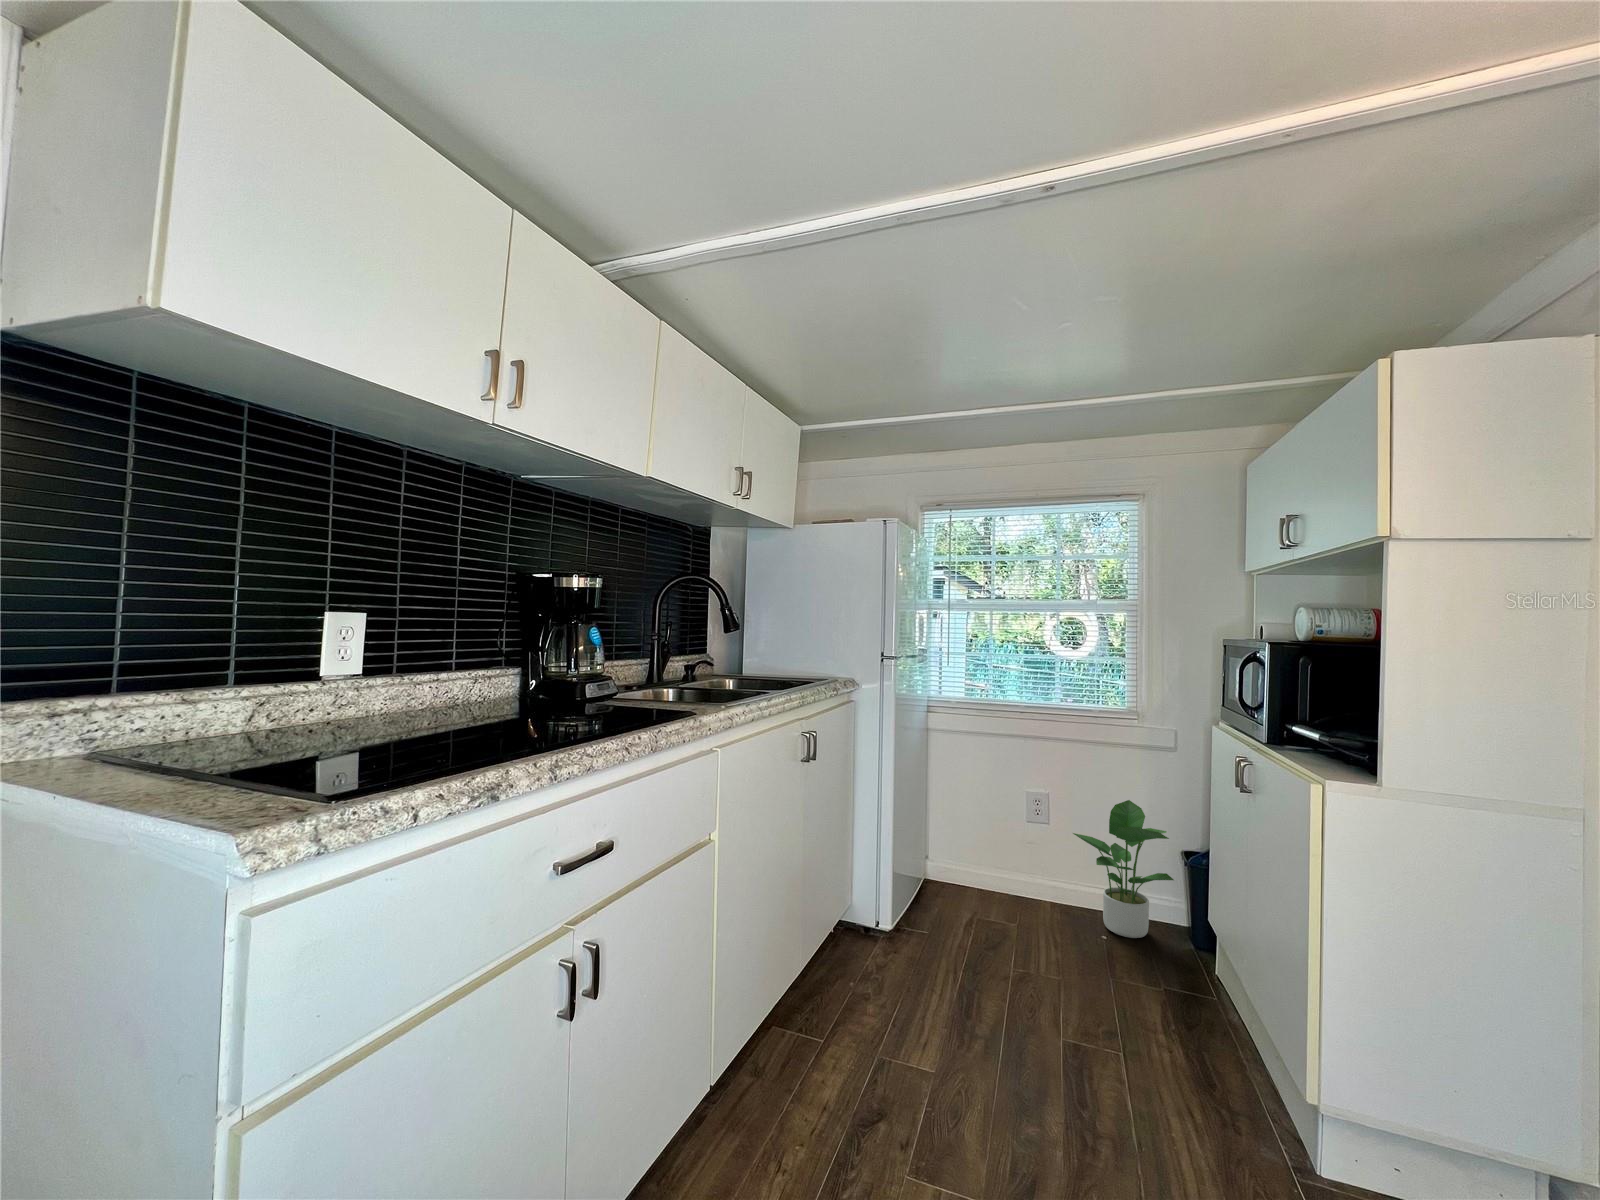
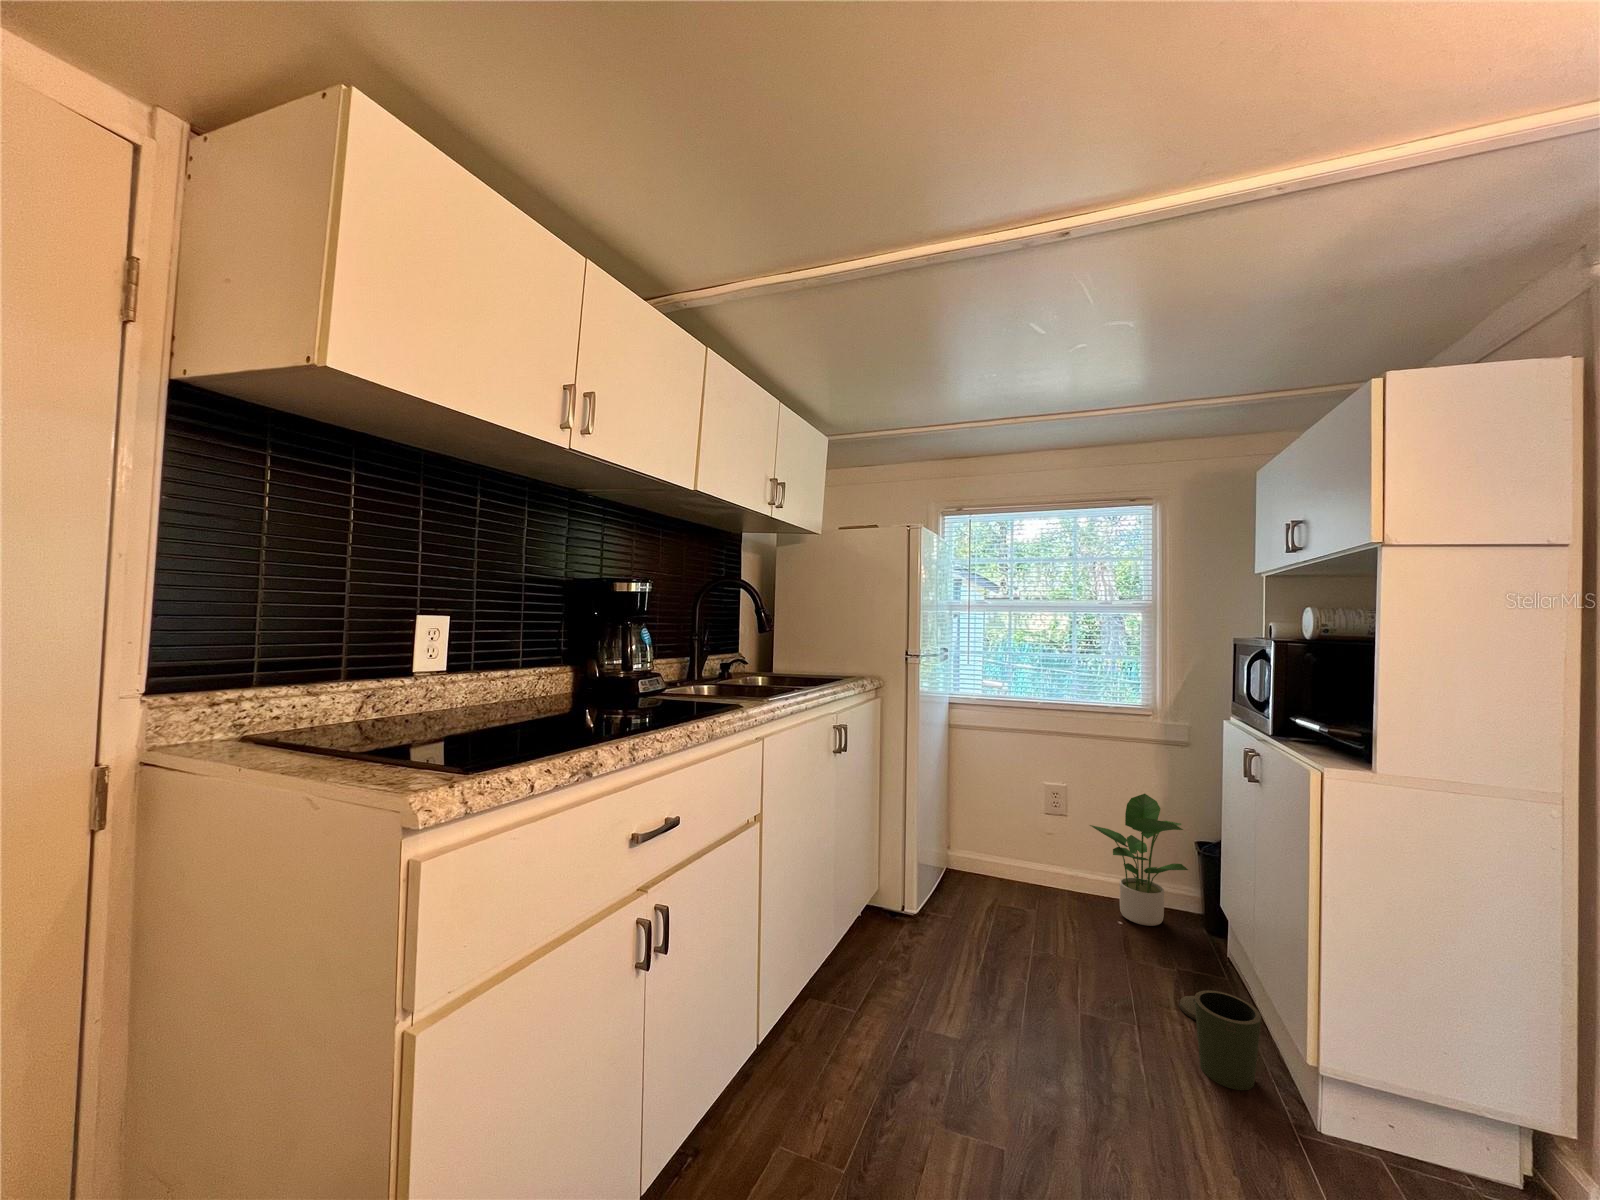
trash can: none [1167,1015,1256,1124] -> present [1179,990,1261,1090]

